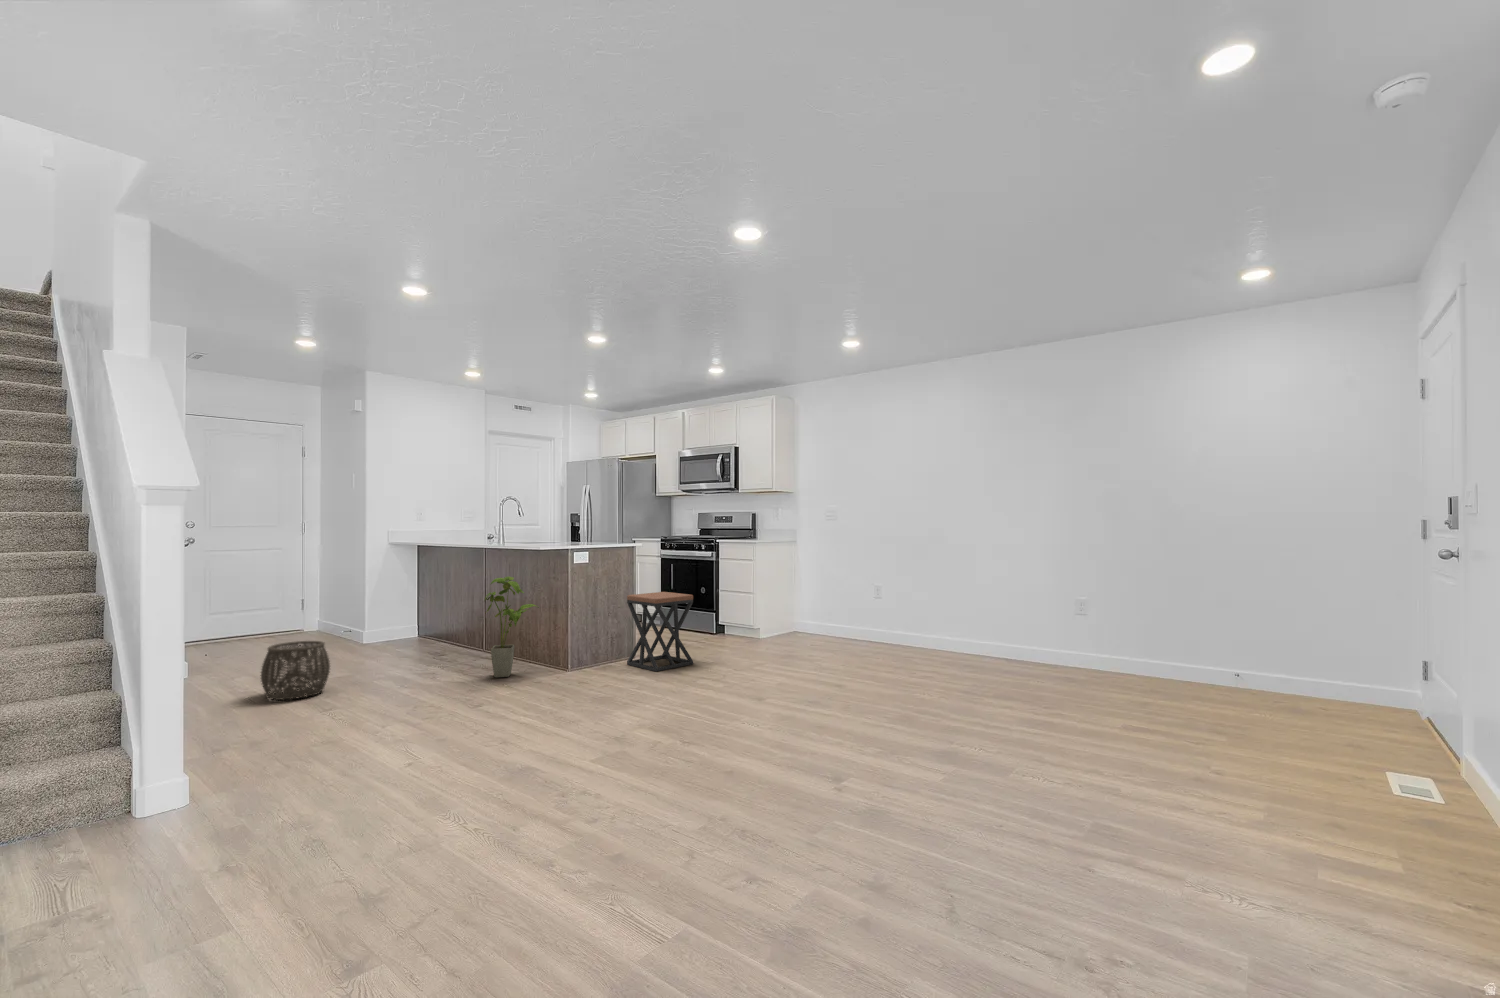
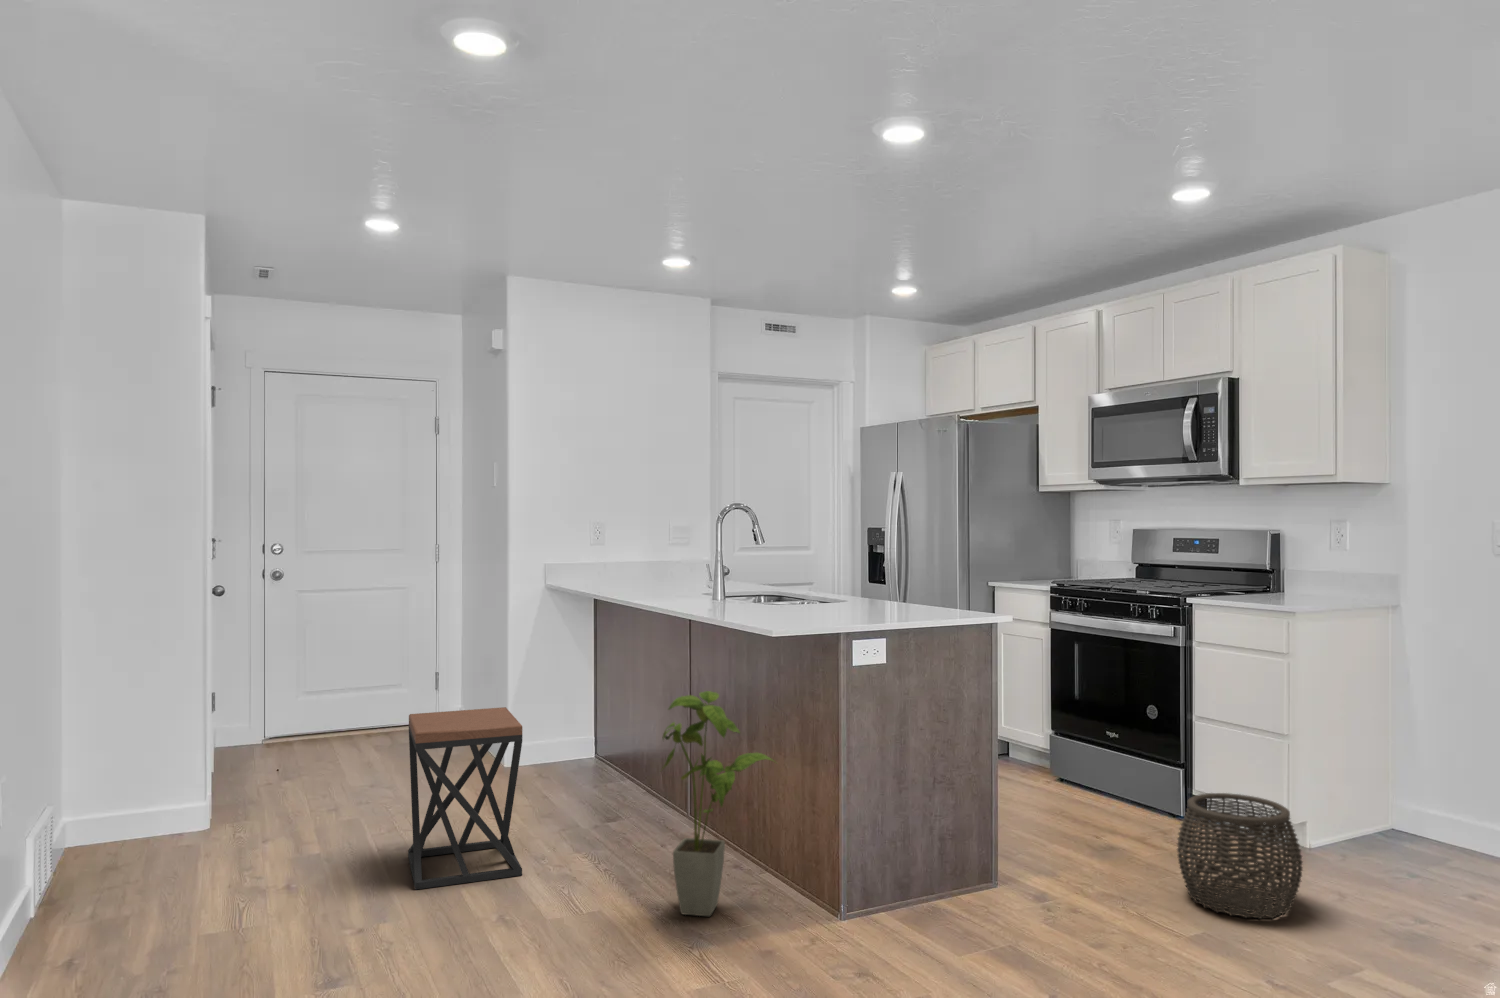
stool: present [627,592,693,671] -> present [408,707,522,890]
woven basket: present [261,641,330,700] -> present [1177,793,1303,919]

